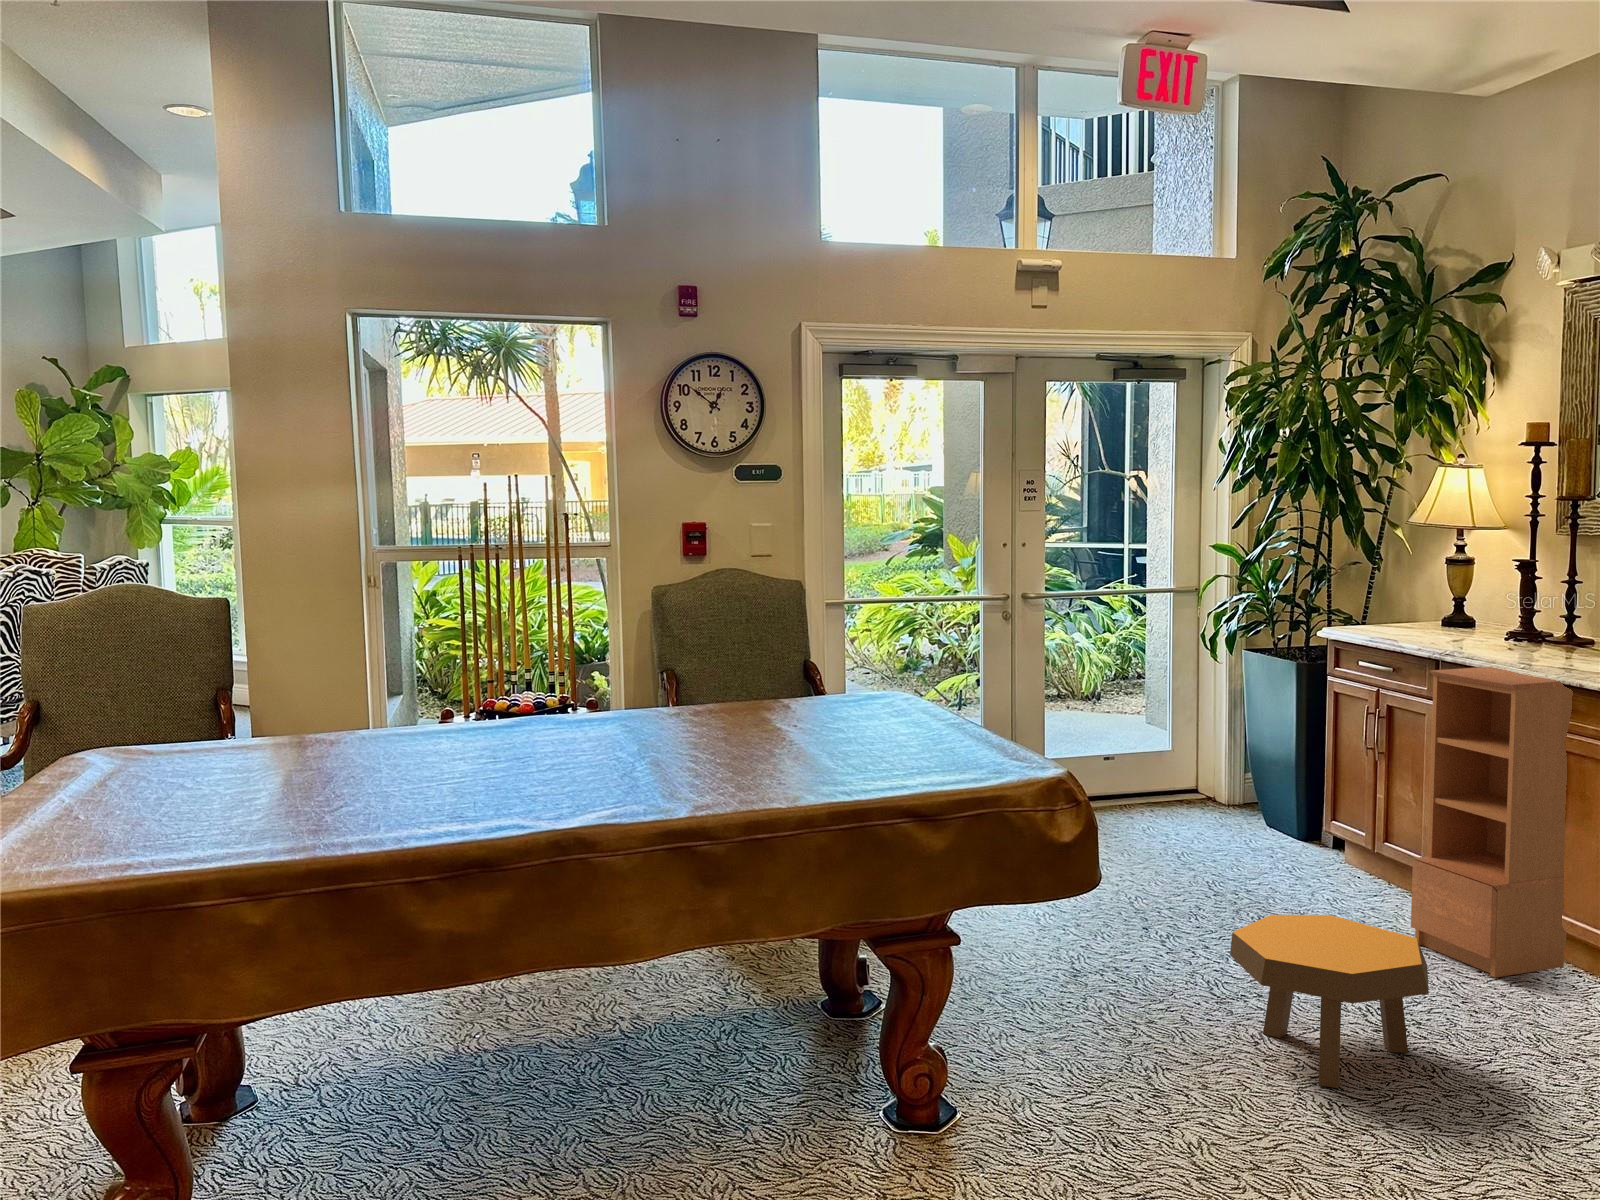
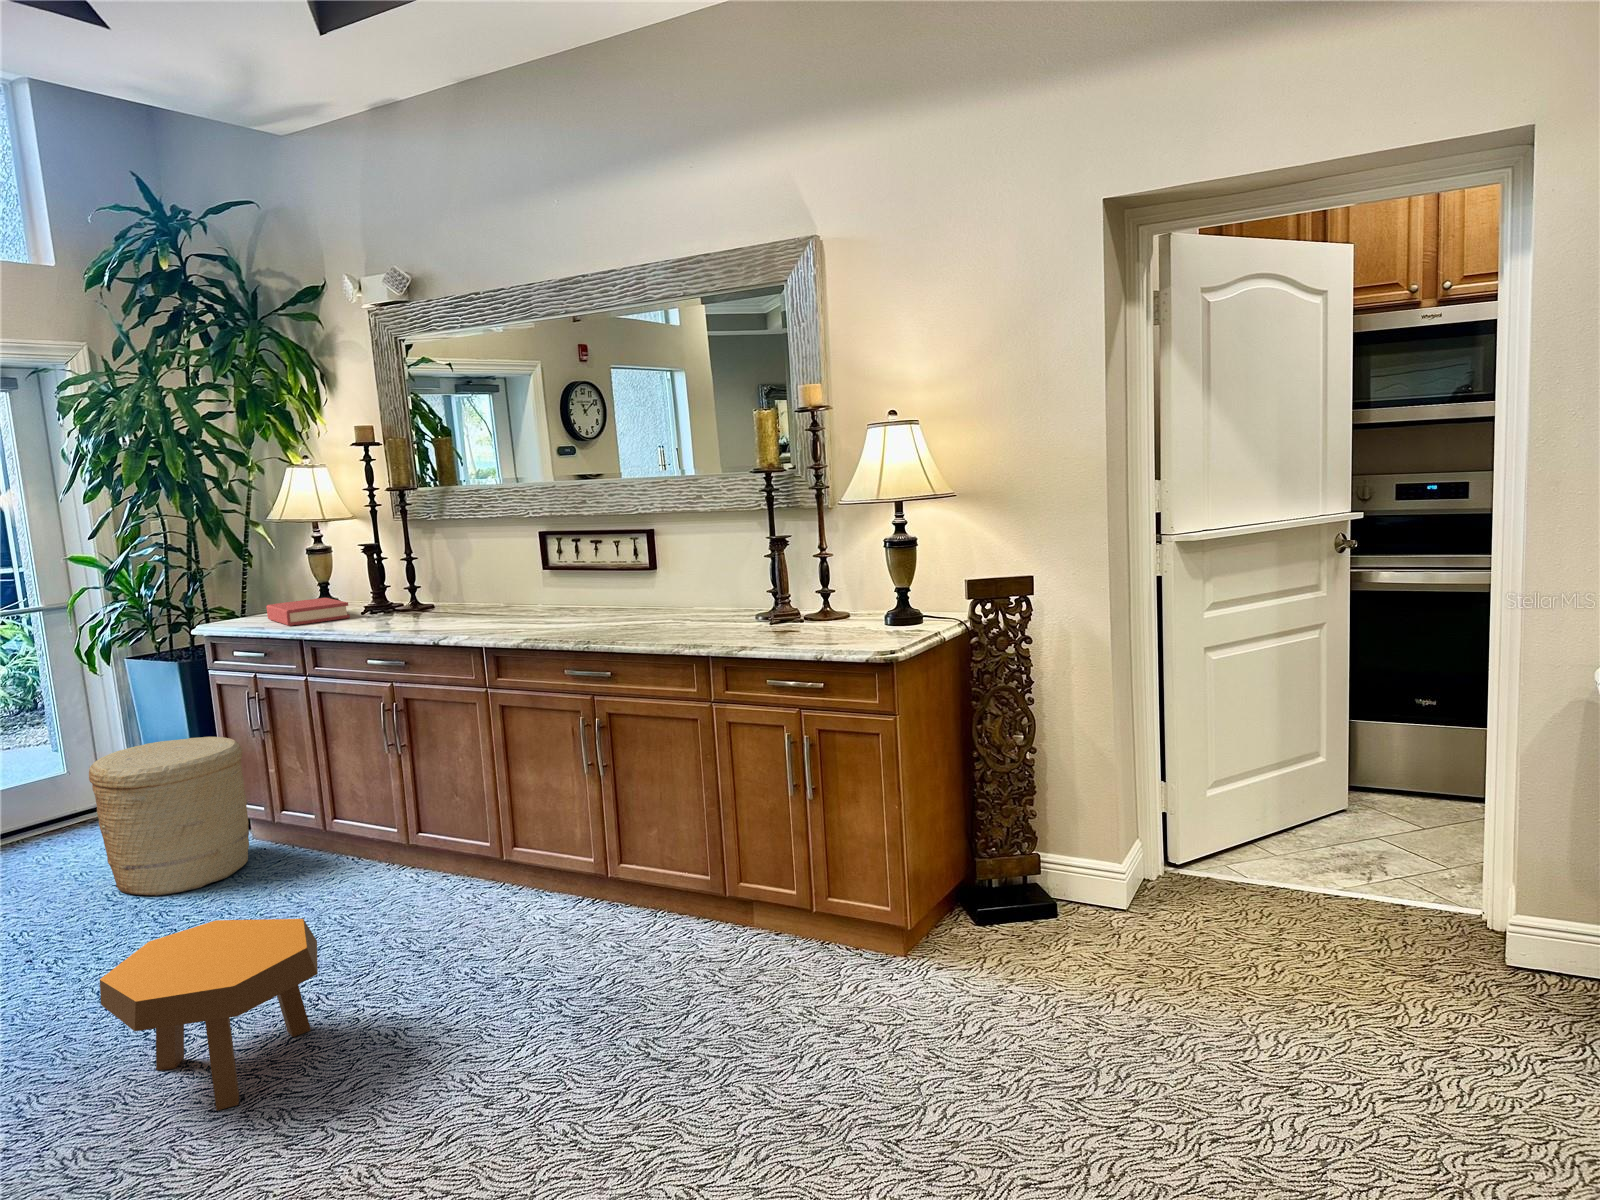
hardback book: none [1397,614,1491,641] -> present [266,598,350,626]
bookcase: present [1411,667,1573,978] -> none [292,641,445,917]
woven basket: none [1209,737,1352,892] -> present [89,737,249,896]

